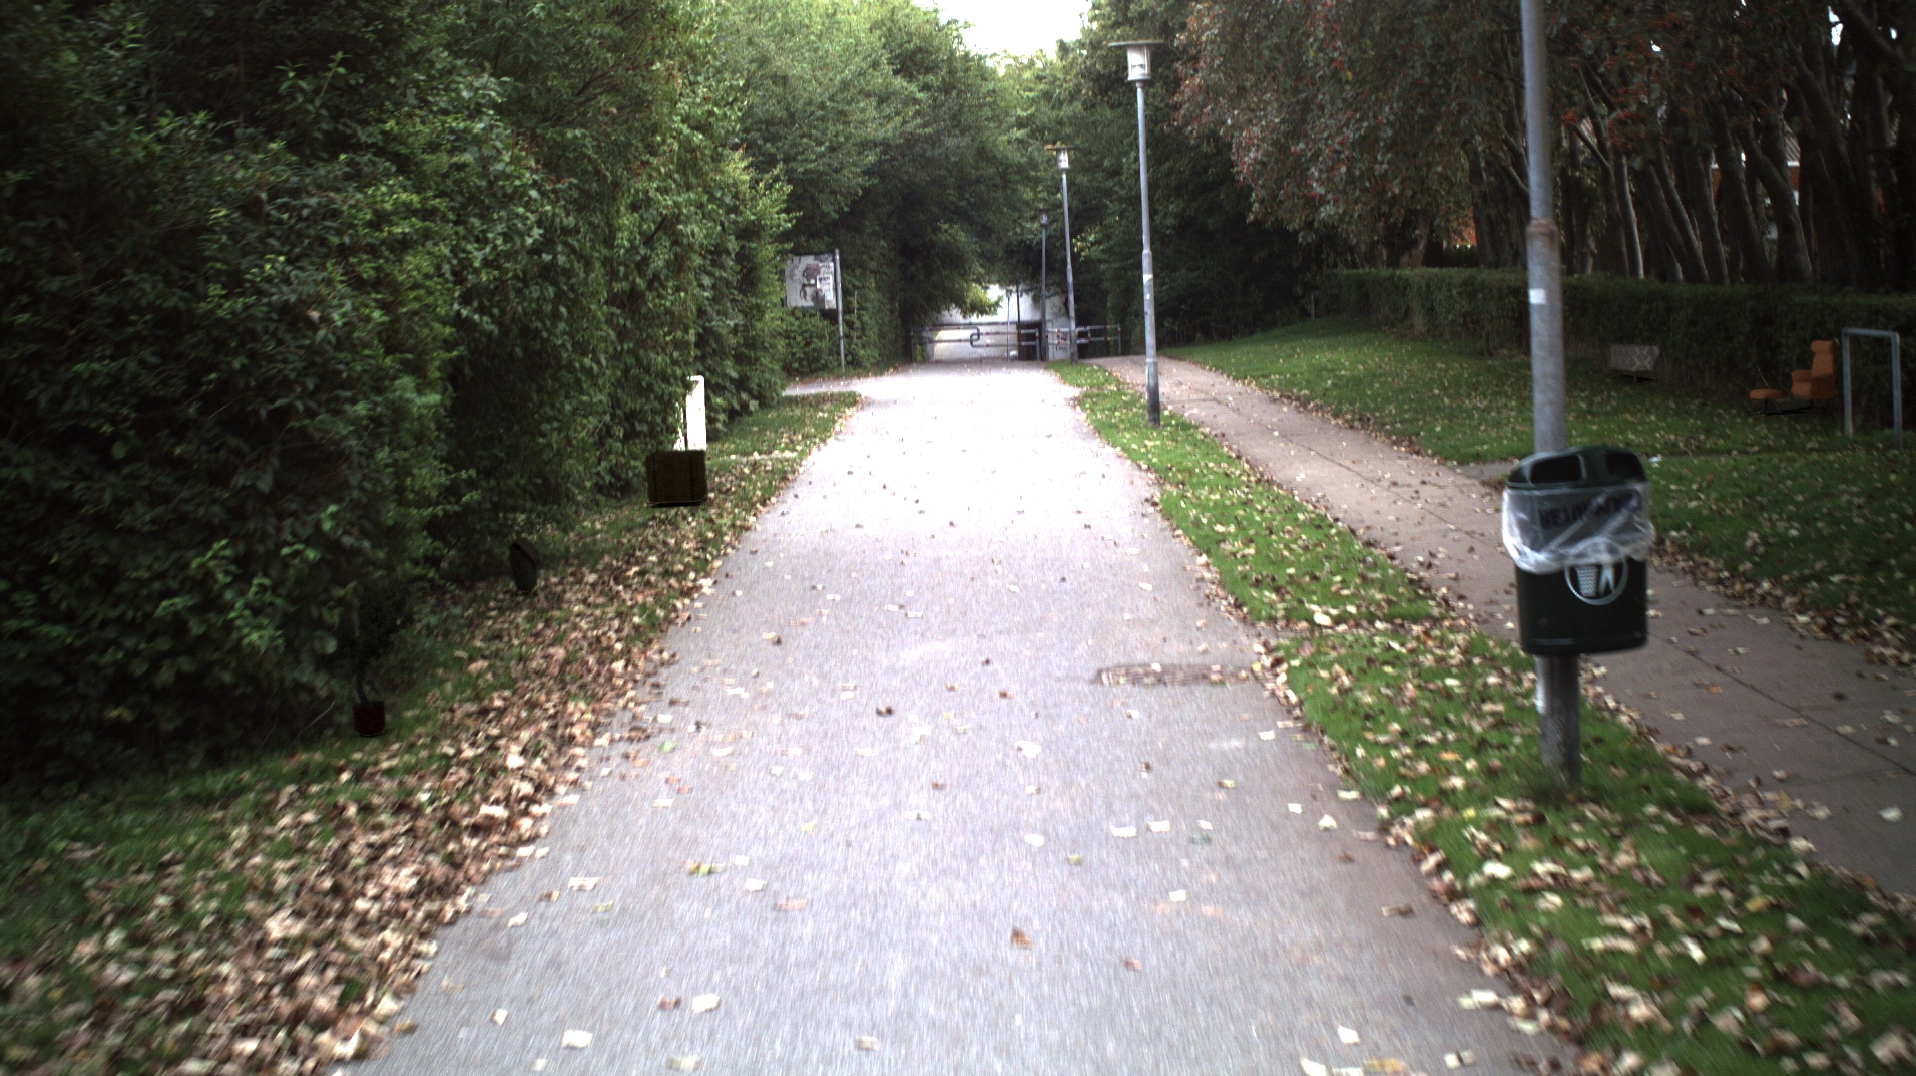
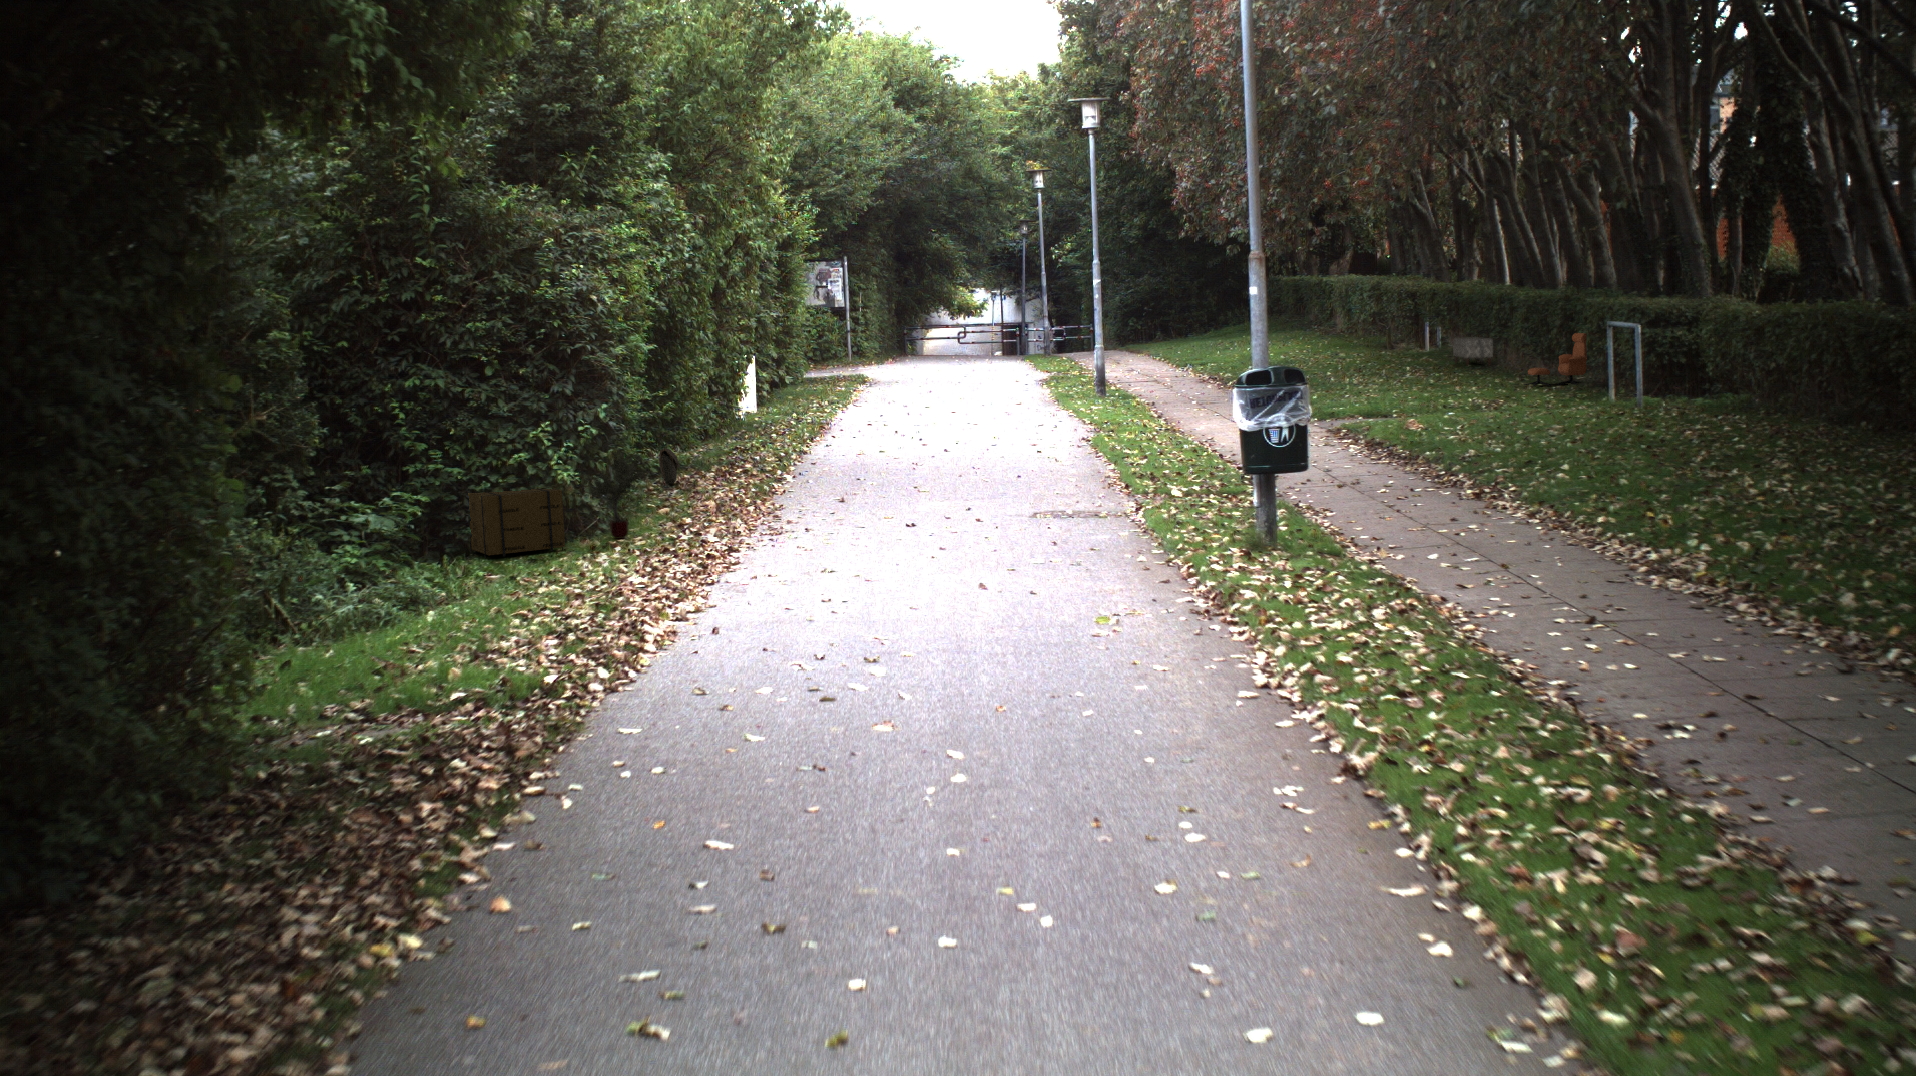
cardboard box: present [645,449,708,507] -> present [468,489,565,559]

